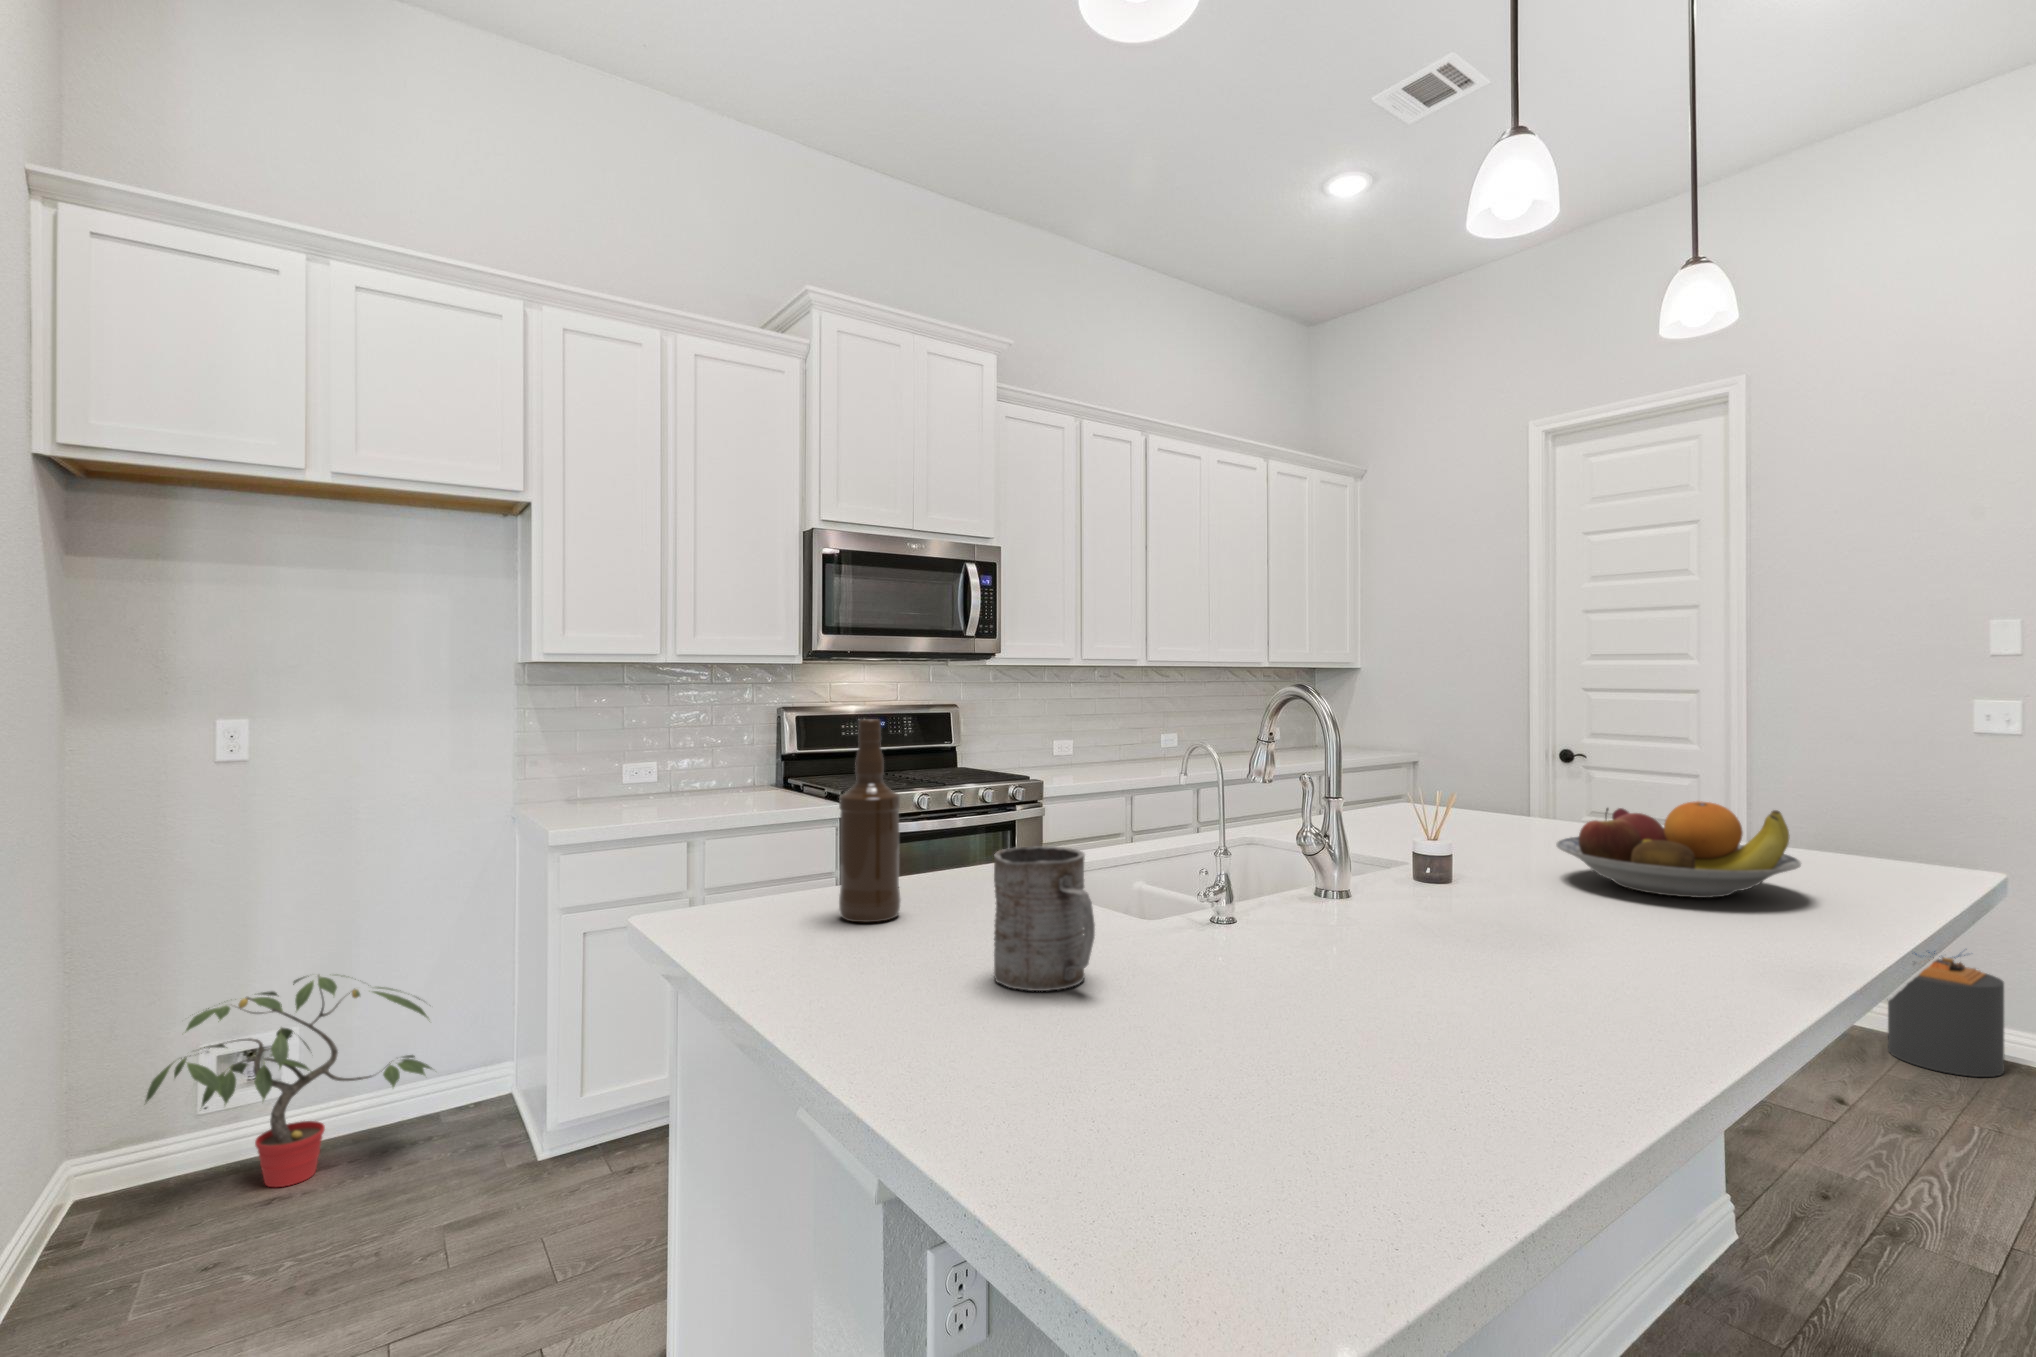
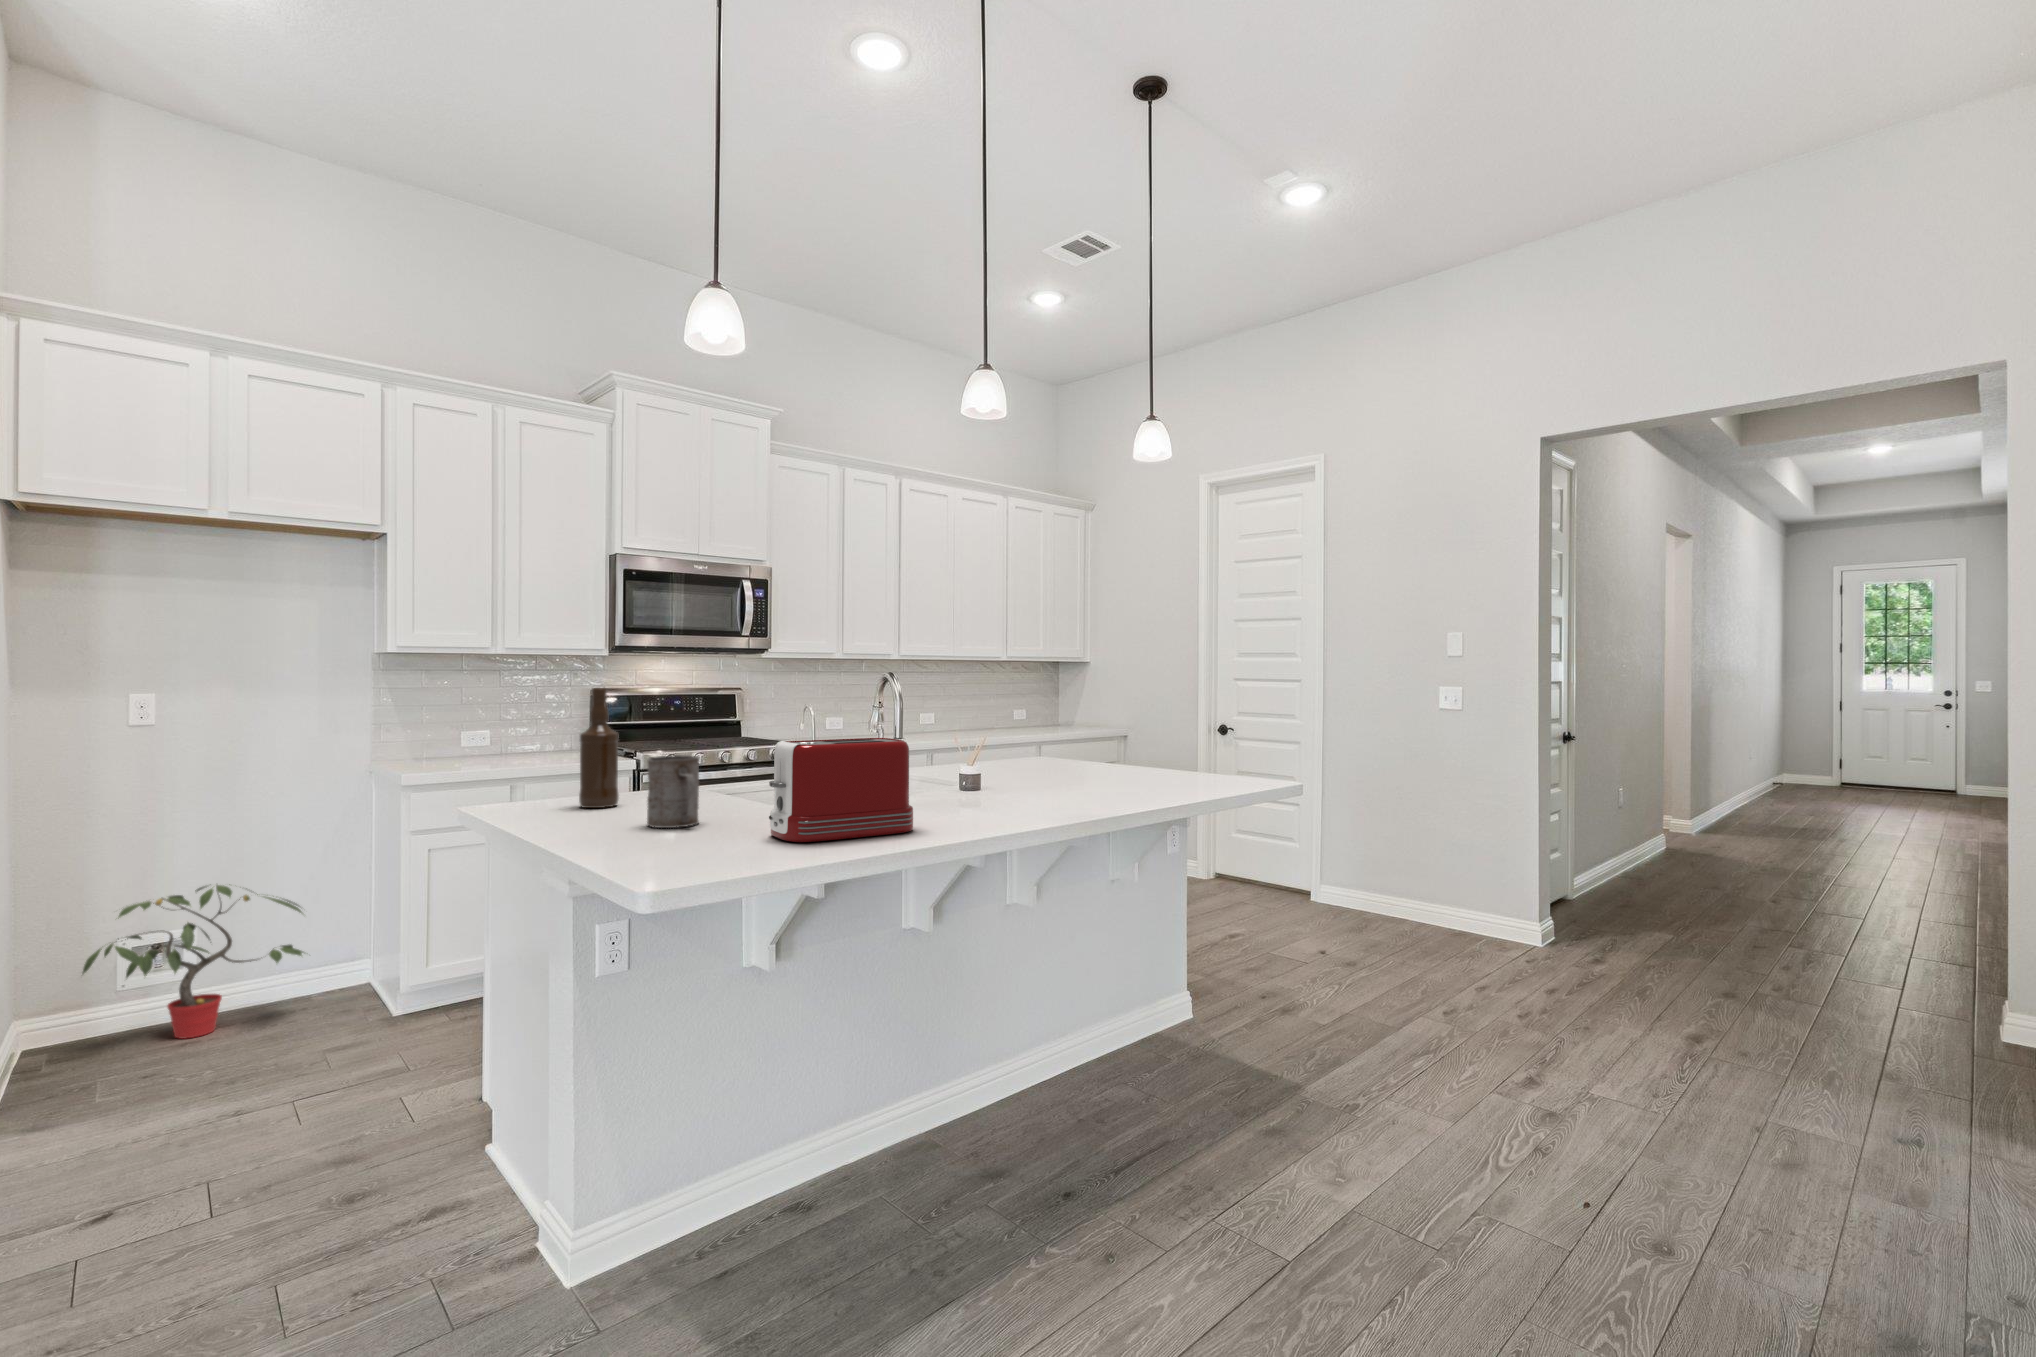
fruit bowl: present [1556,801,1801,898] -> none [1042,739,1165,794]
toaster: none [1264,821,1543,1058] -> present [769,738,913,842]
trash can: present [1888,951,2004,1077] -> none [1394,845,1459,943]

